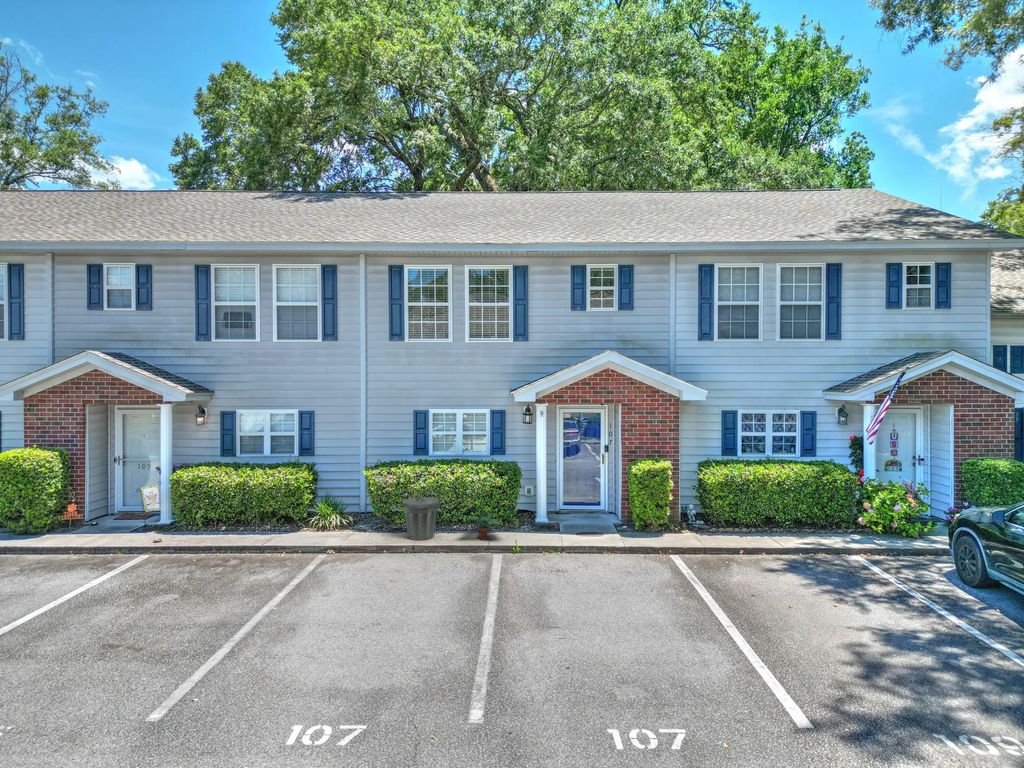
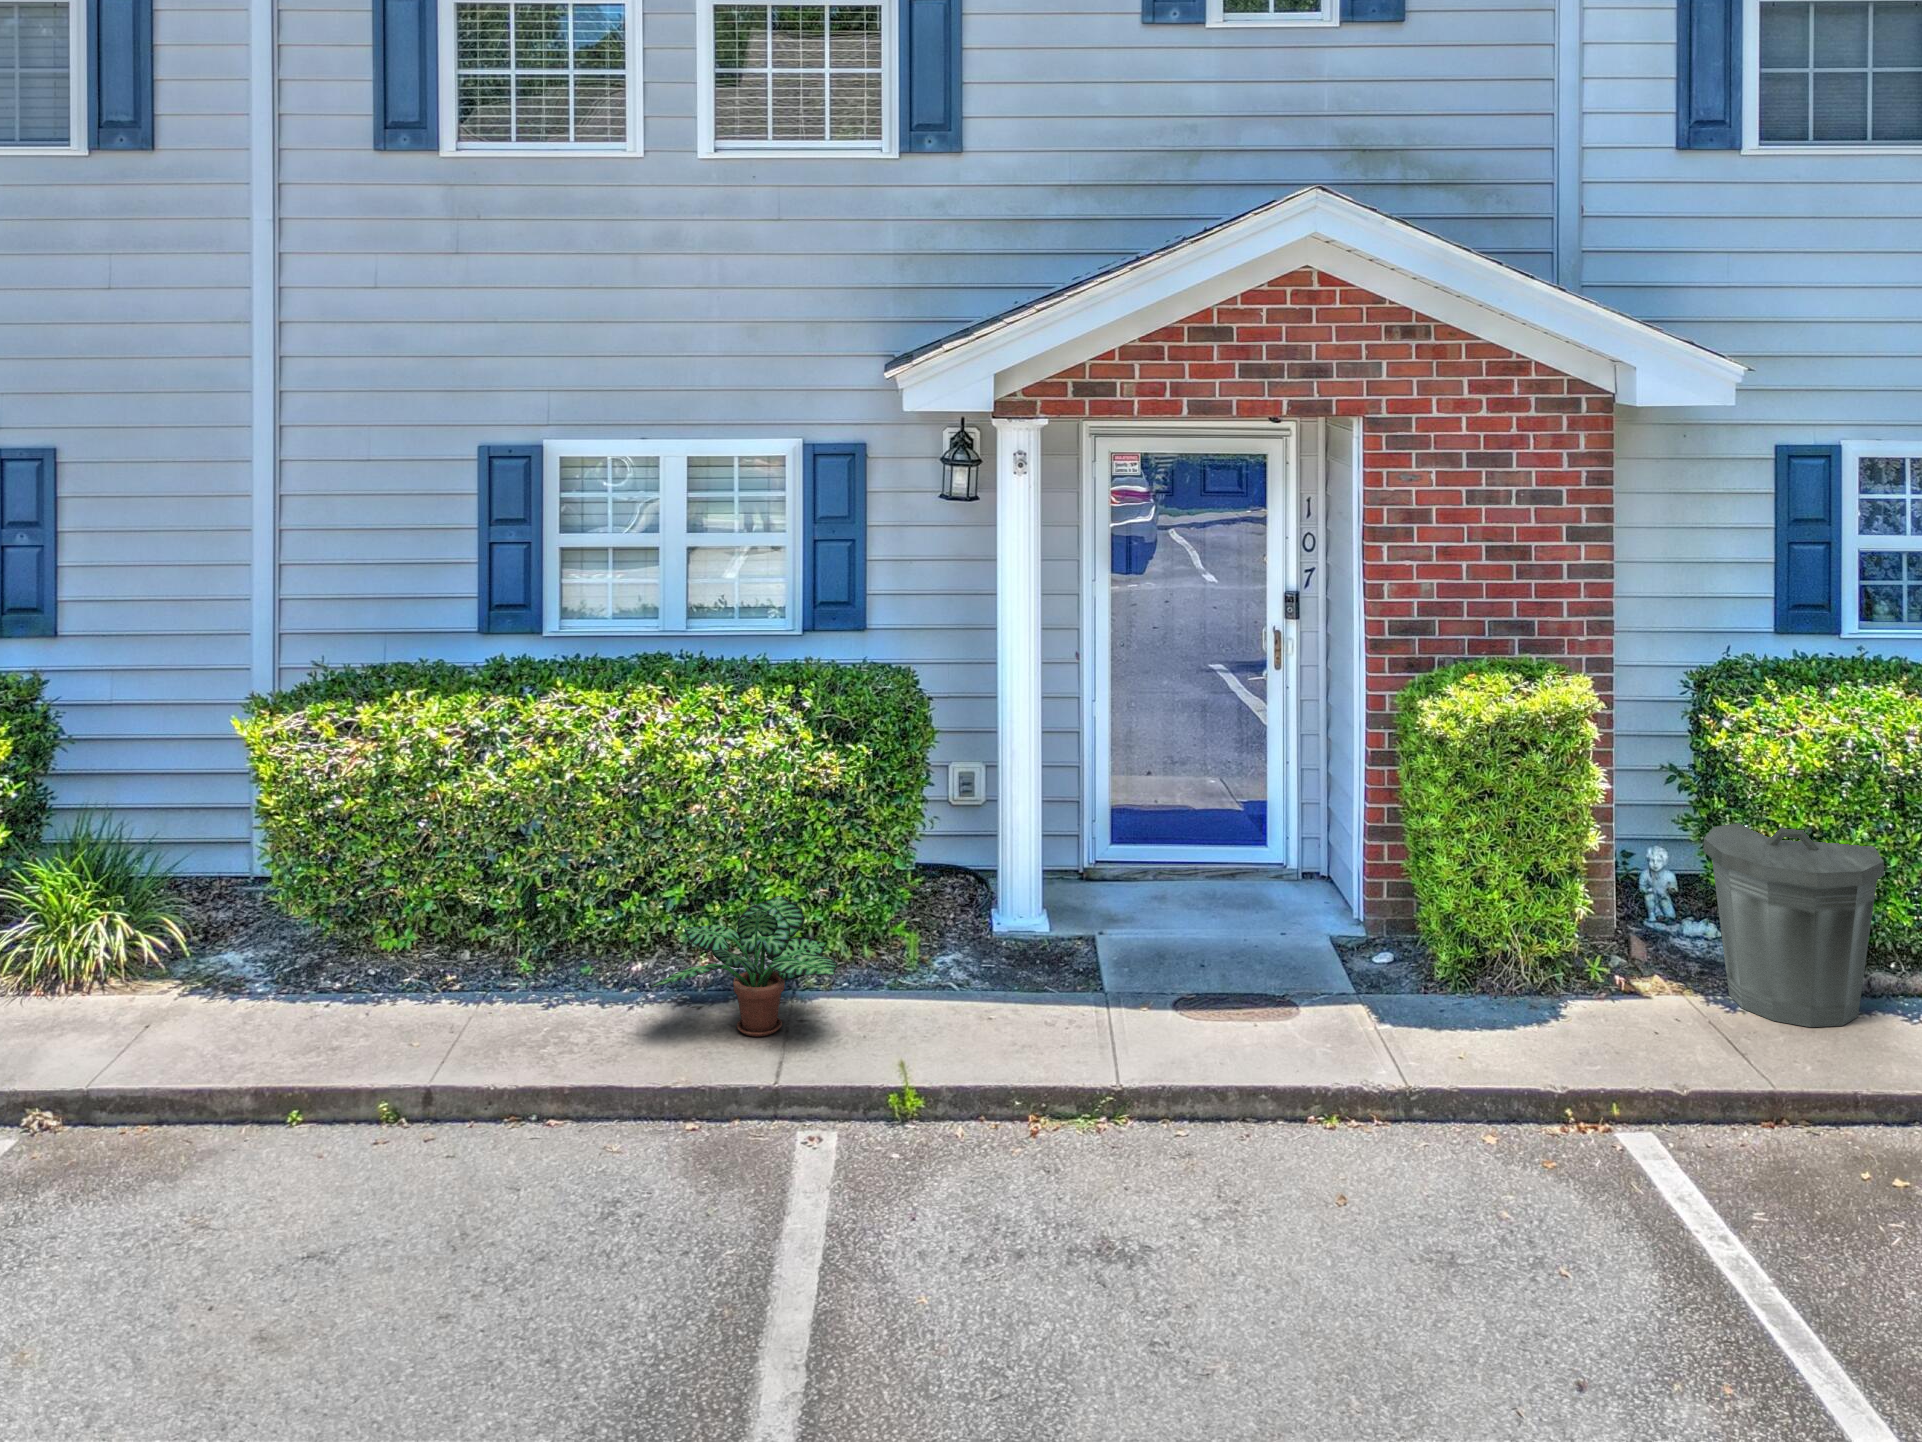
trash can: present [402,497,439,540] -> present [1703,822,1884,1027]

